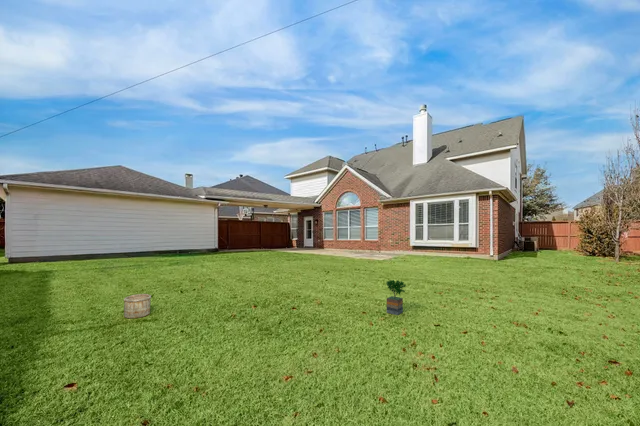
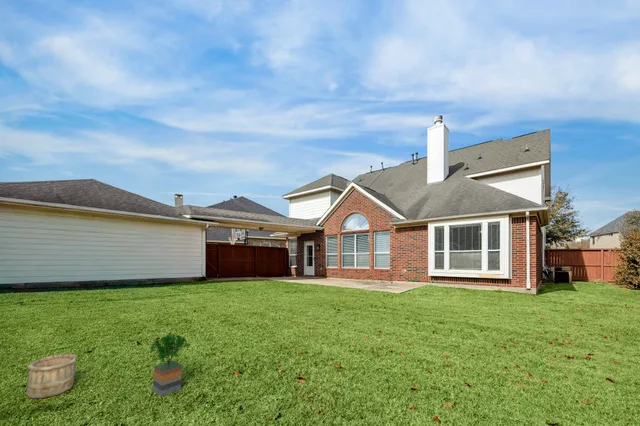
potted tree: present [386,280,406,315] -> present [150,334,191,396]

